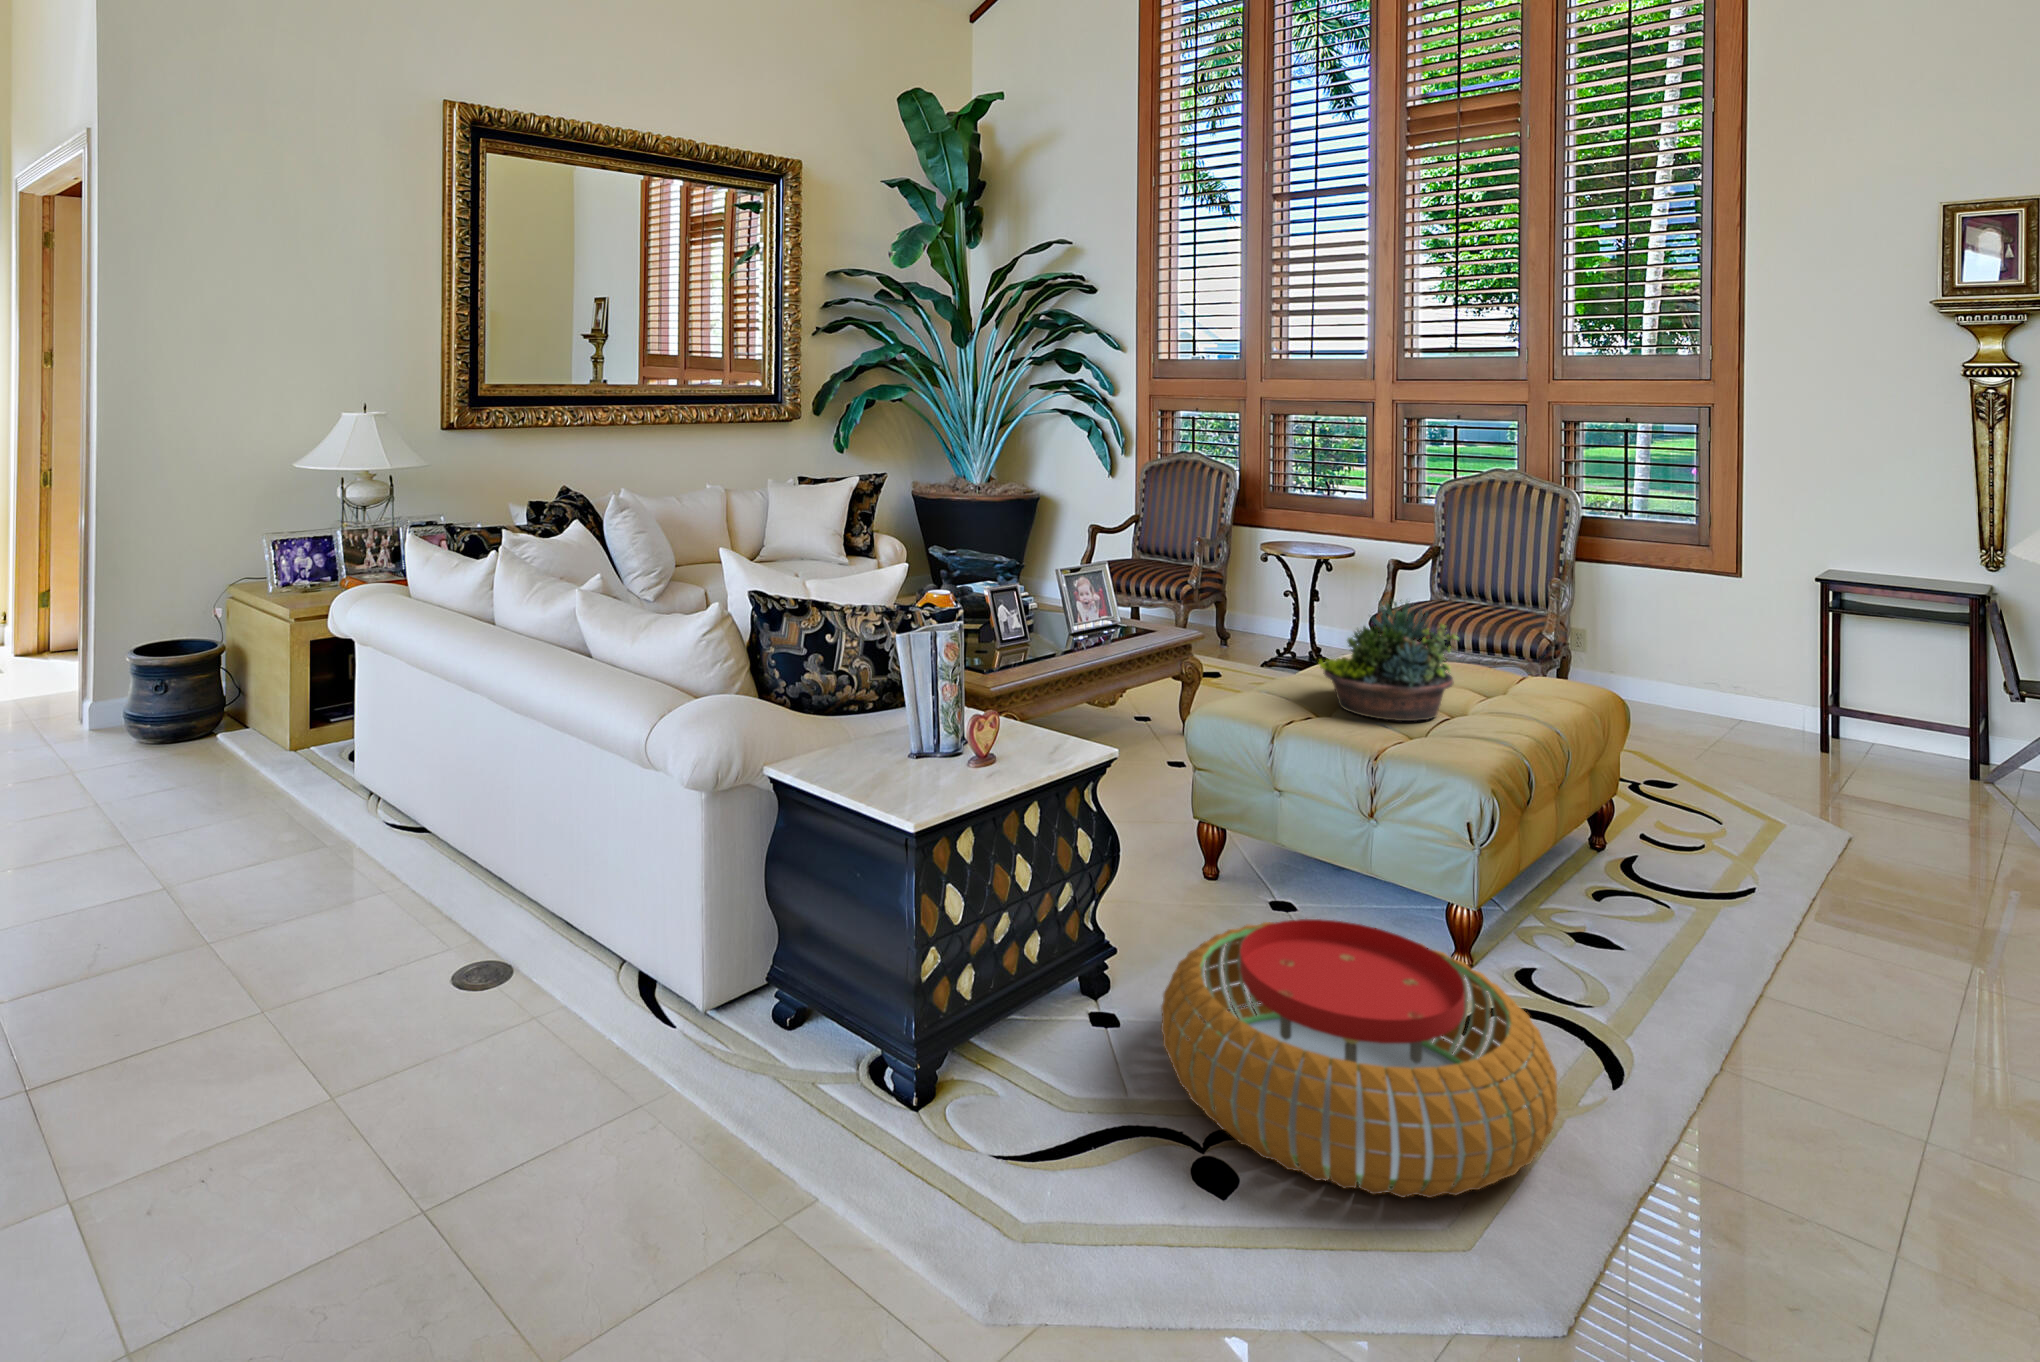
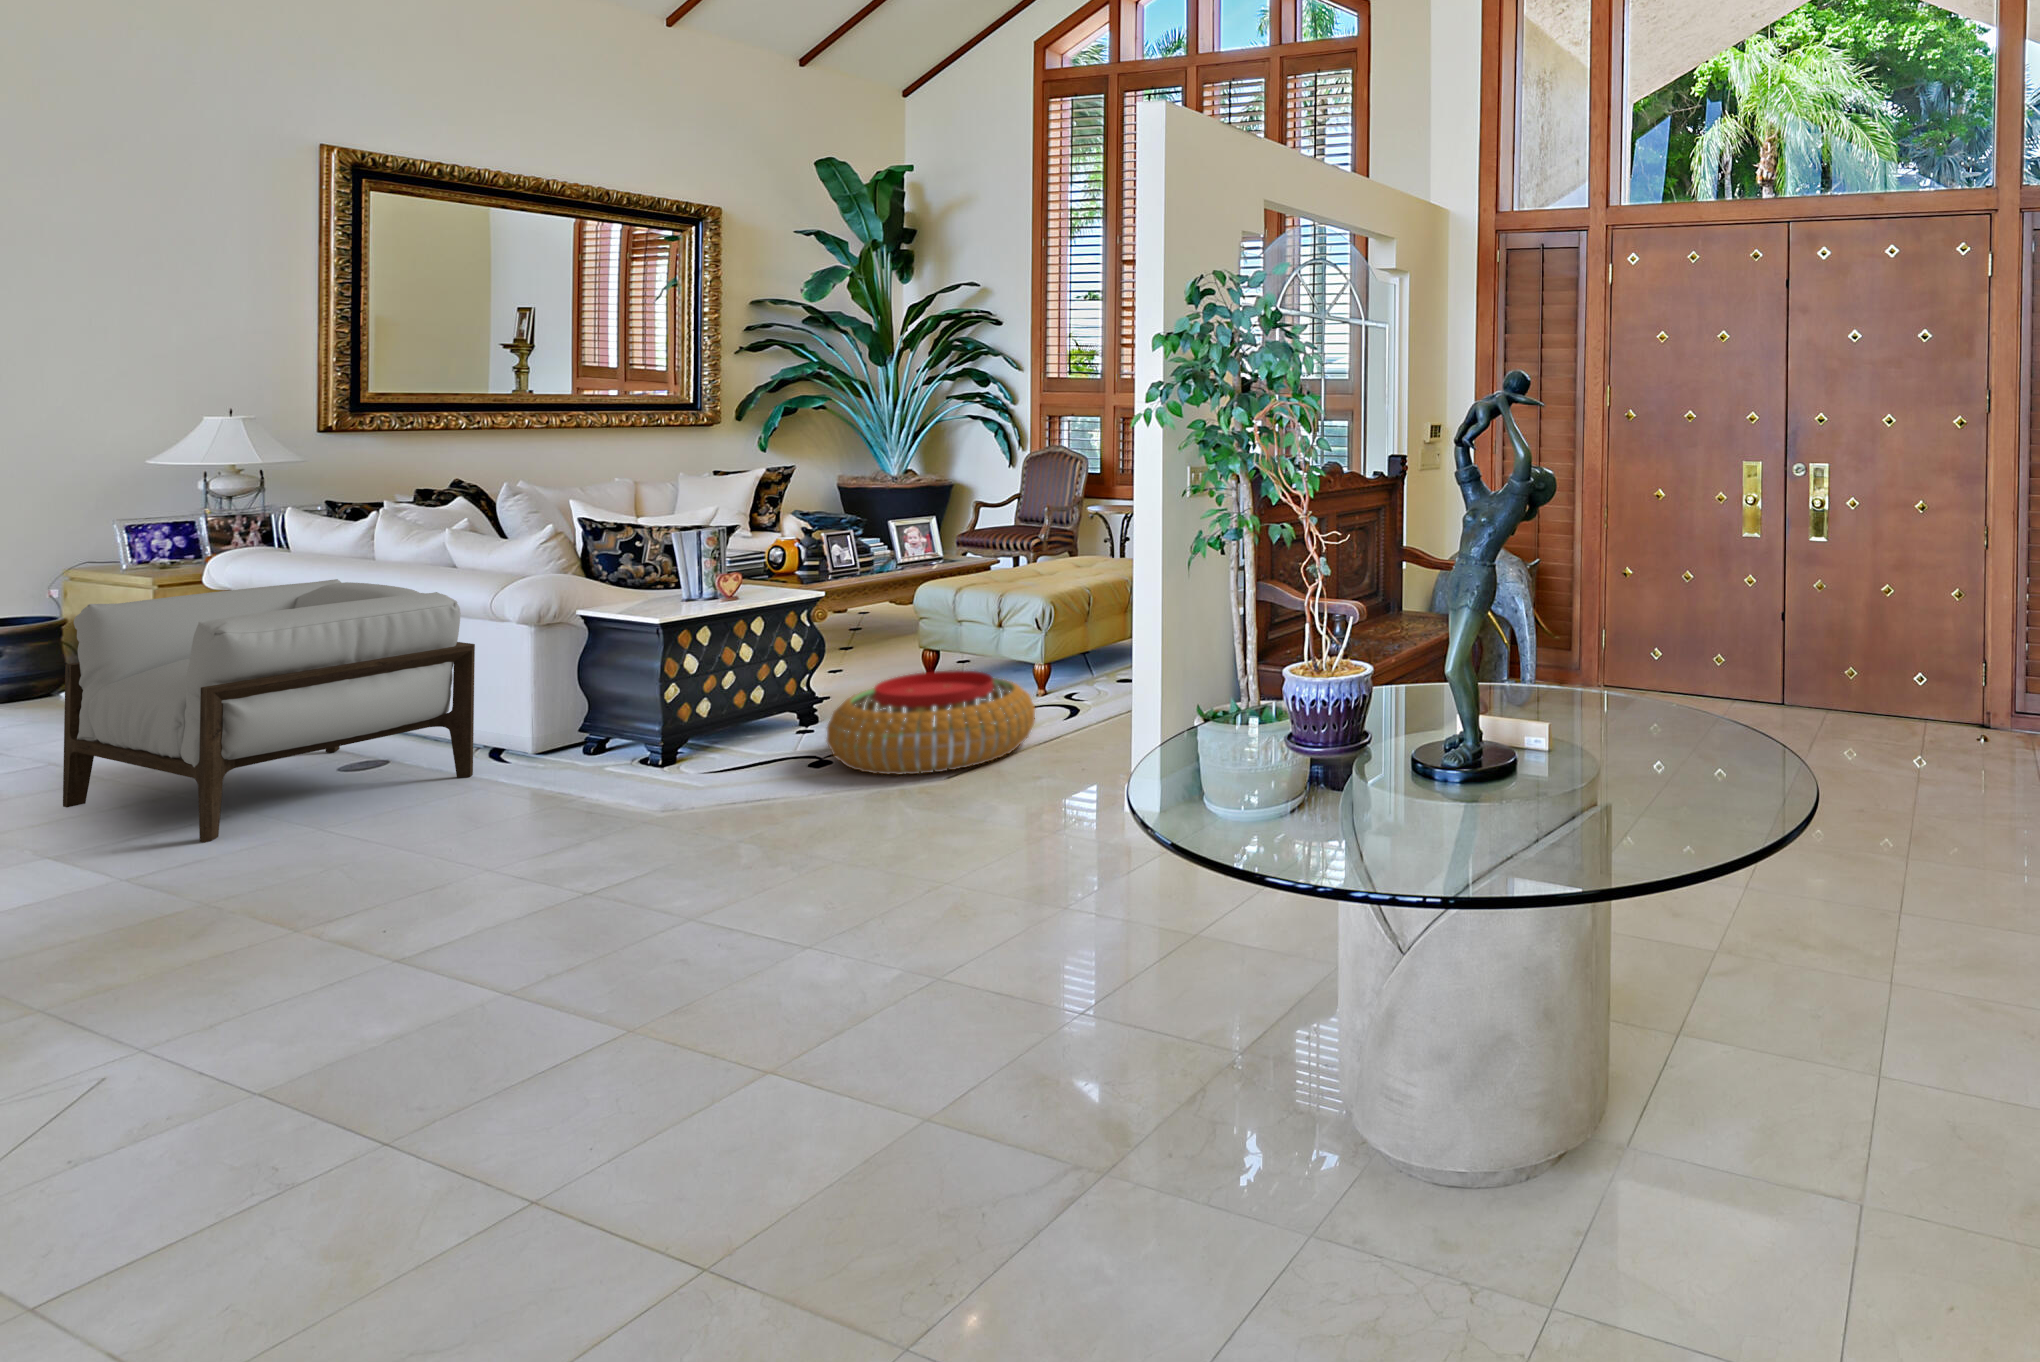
succulent planter: present [1318,601,1458,721] -> none [1011,513,1087,581]
armchair: none [177,662,632,1142] -> present [63,579,475,843]

